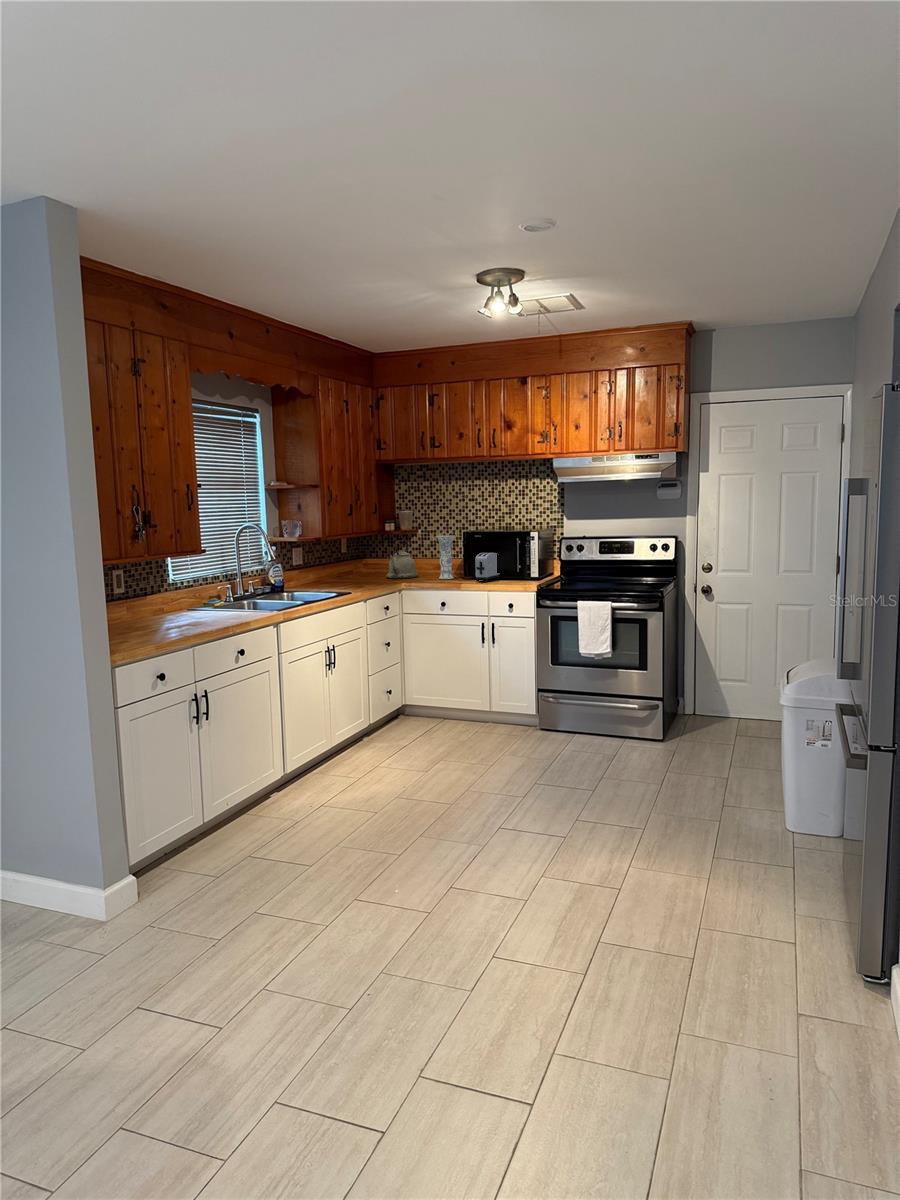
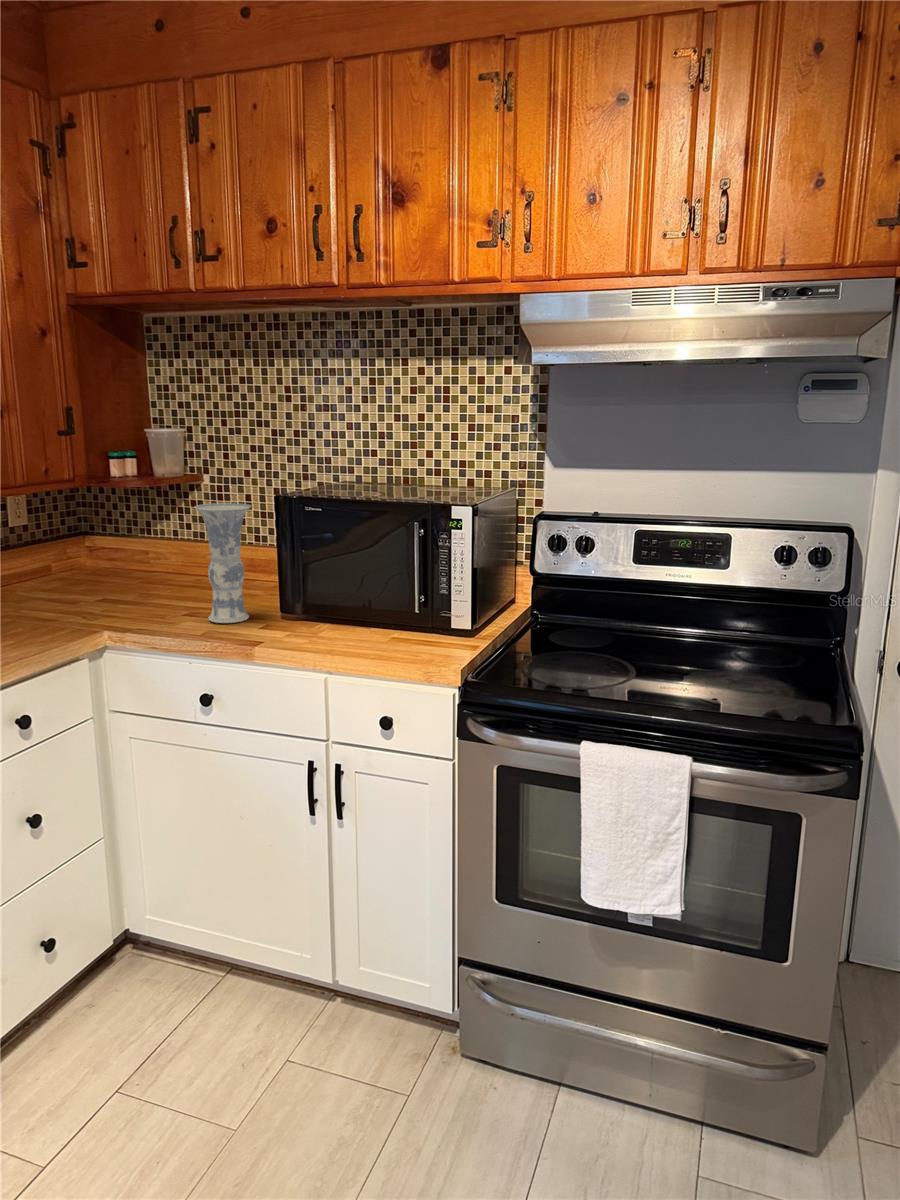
kettle: present [387,540,418,578] -> none [74,508,174,612]
toaster: present [475,553,500,582] -> none [283,561,365,653]

